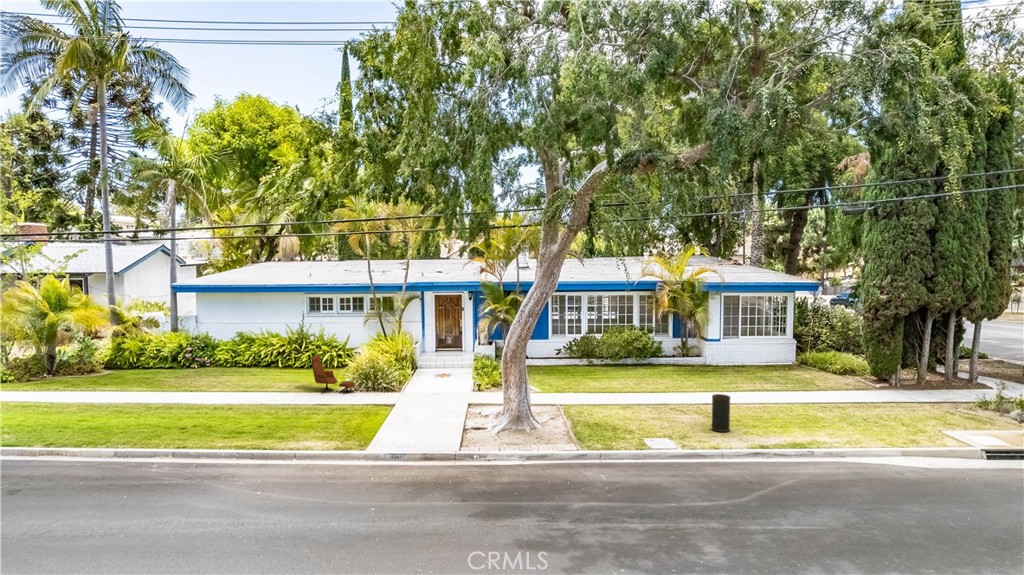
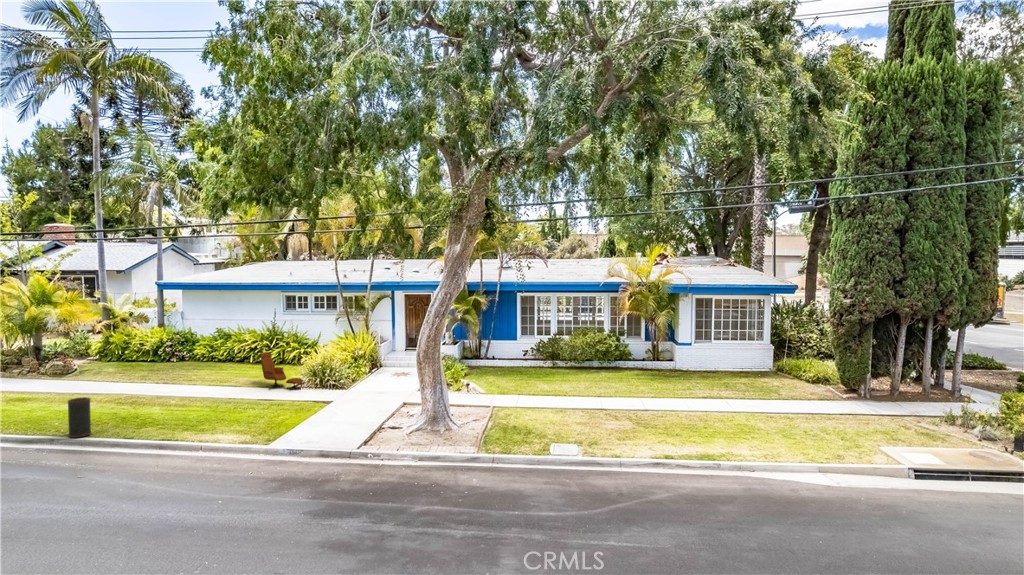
trash can: present [712,394,730,432] -> present [68,397,91,438]

